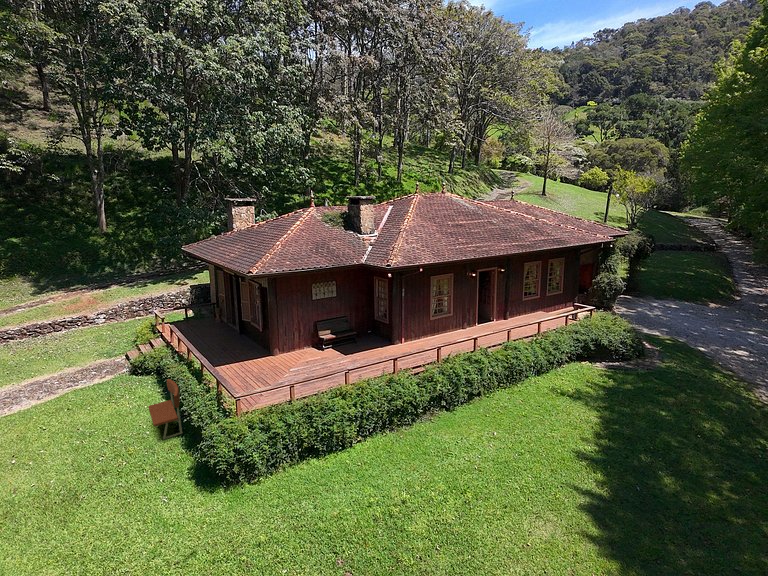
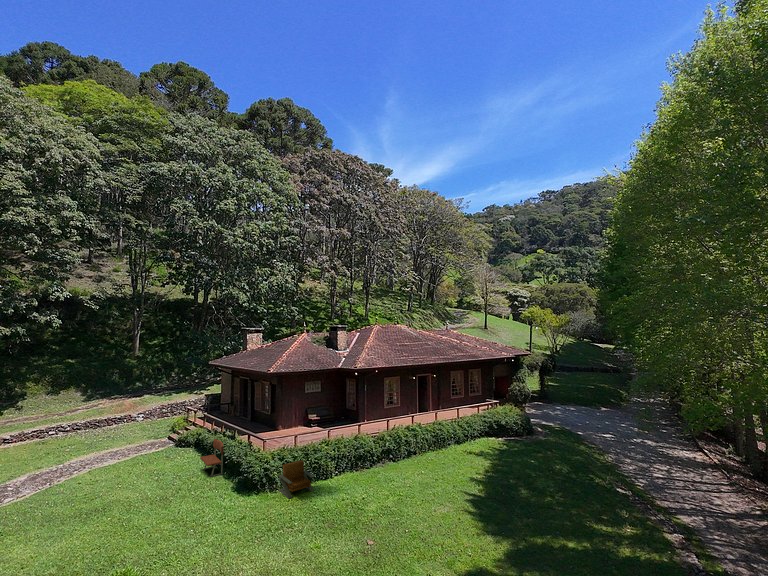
lounge chair: none [259,433,320,507] -> present [279,460,314,498]

